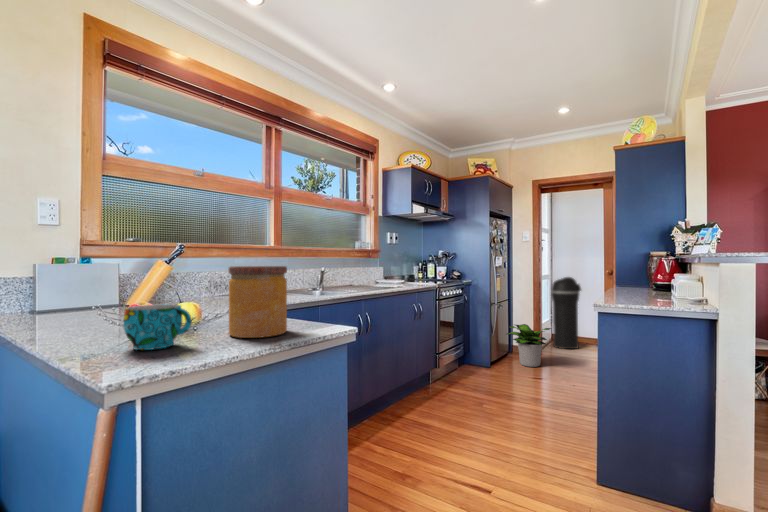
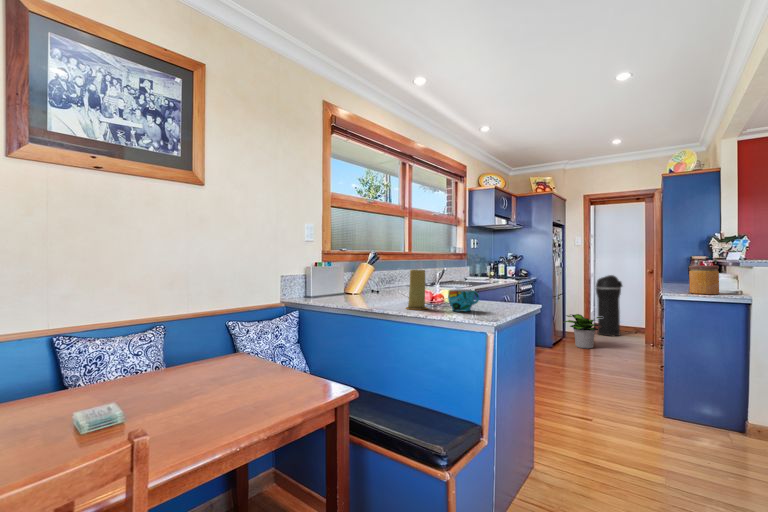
jar: present [228,266,287,338] -> present [689,266,719,294]
candle: none [66,267,119,344] -> present [406,270,427,310]

